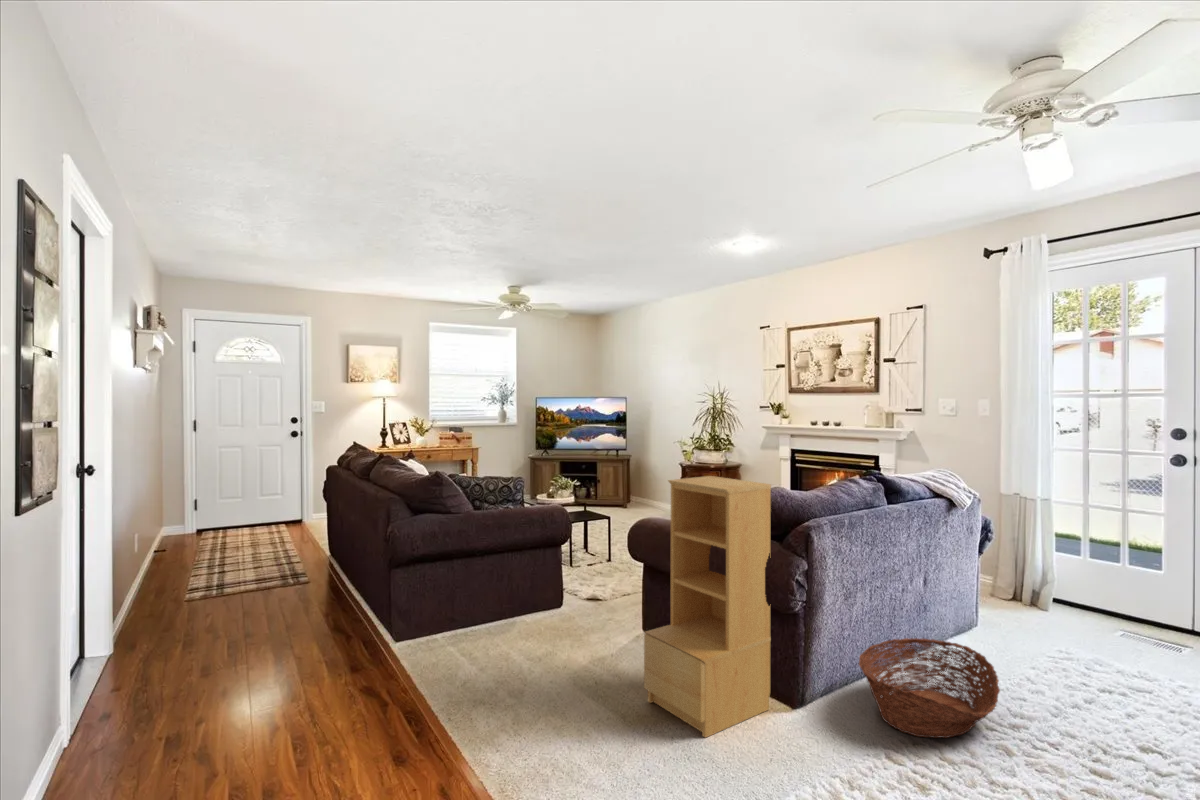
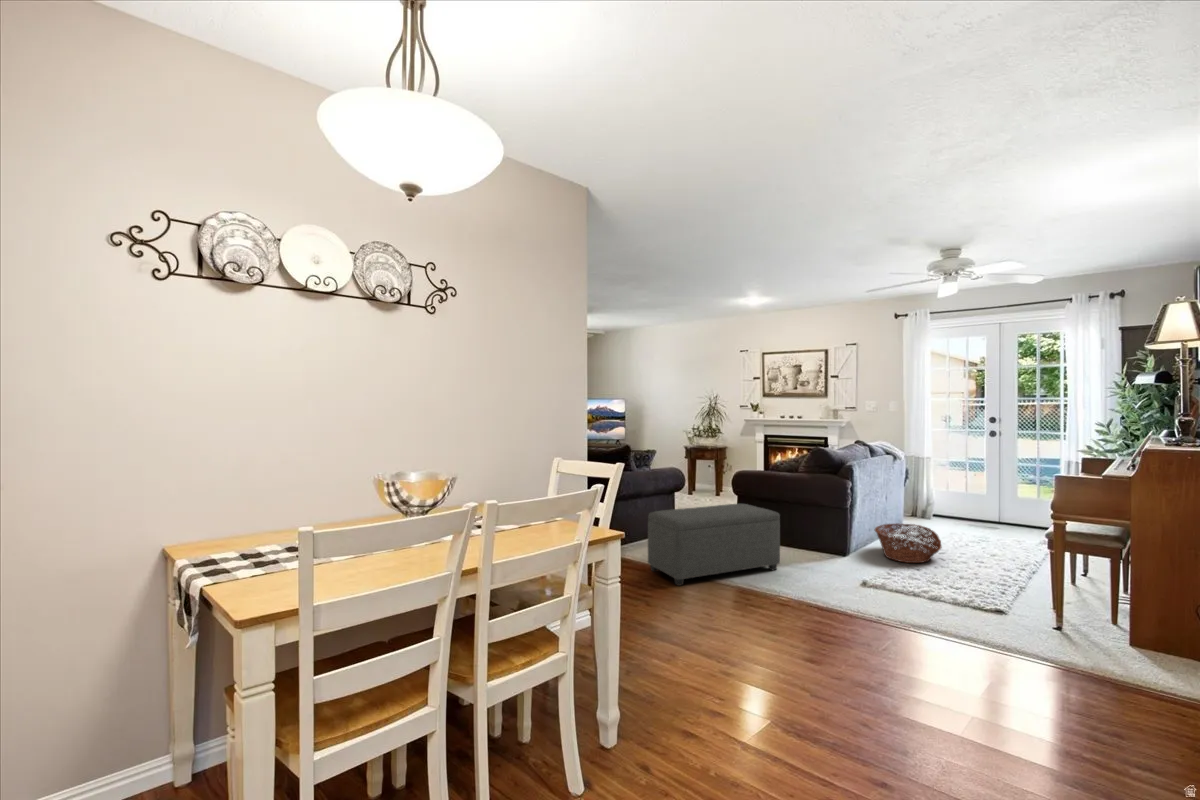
bookshelf: present [644,476,771,737] -> none [773,441,836,569]
ottoman: none [379,591,631,763] -> present [648,504,780,586]

